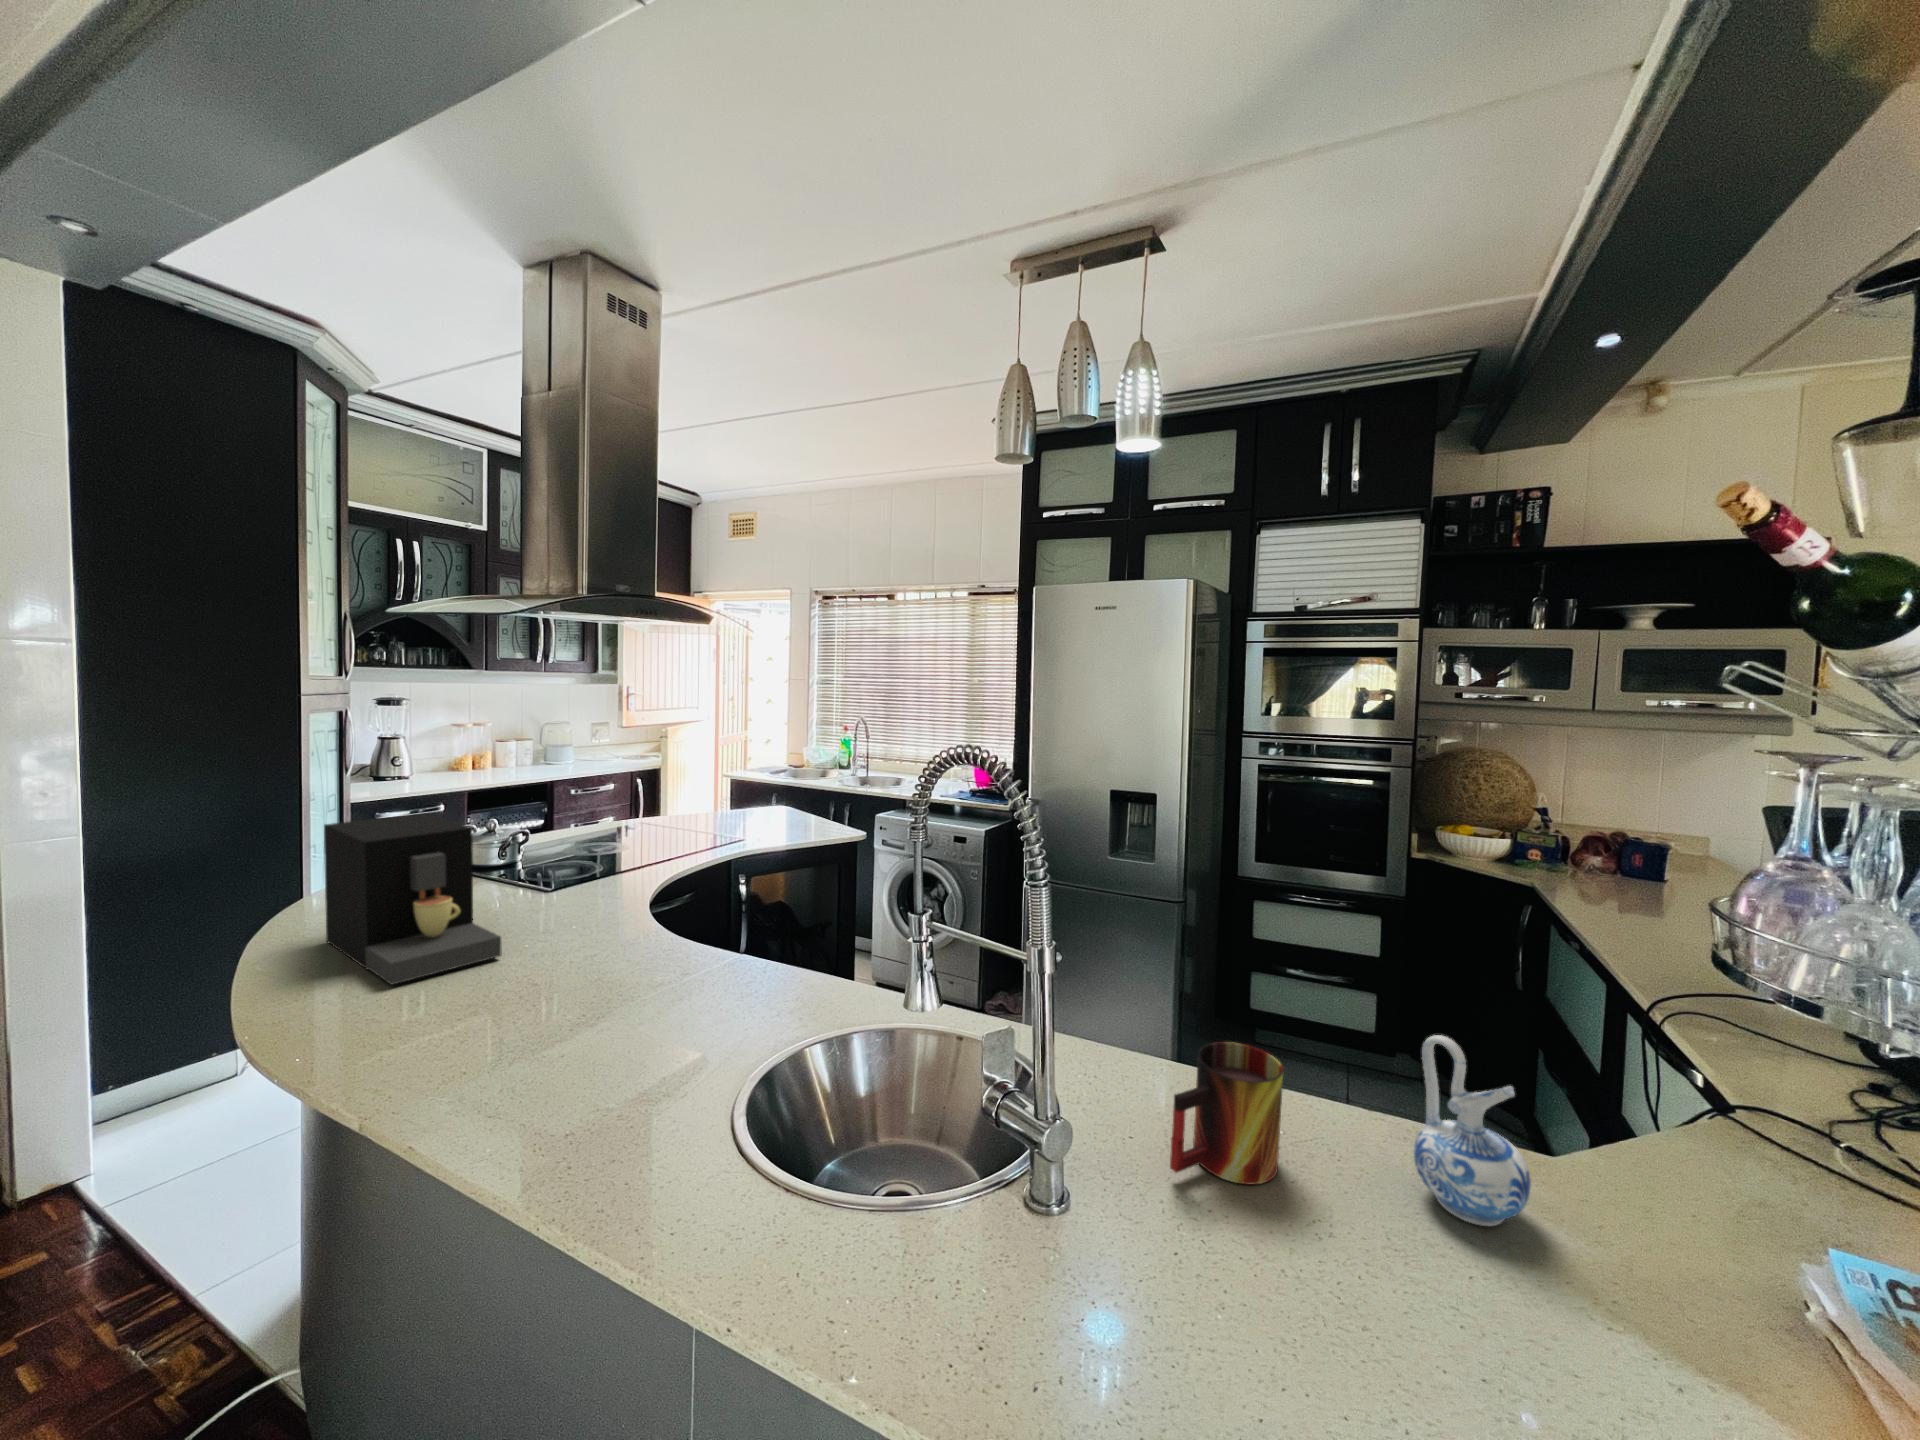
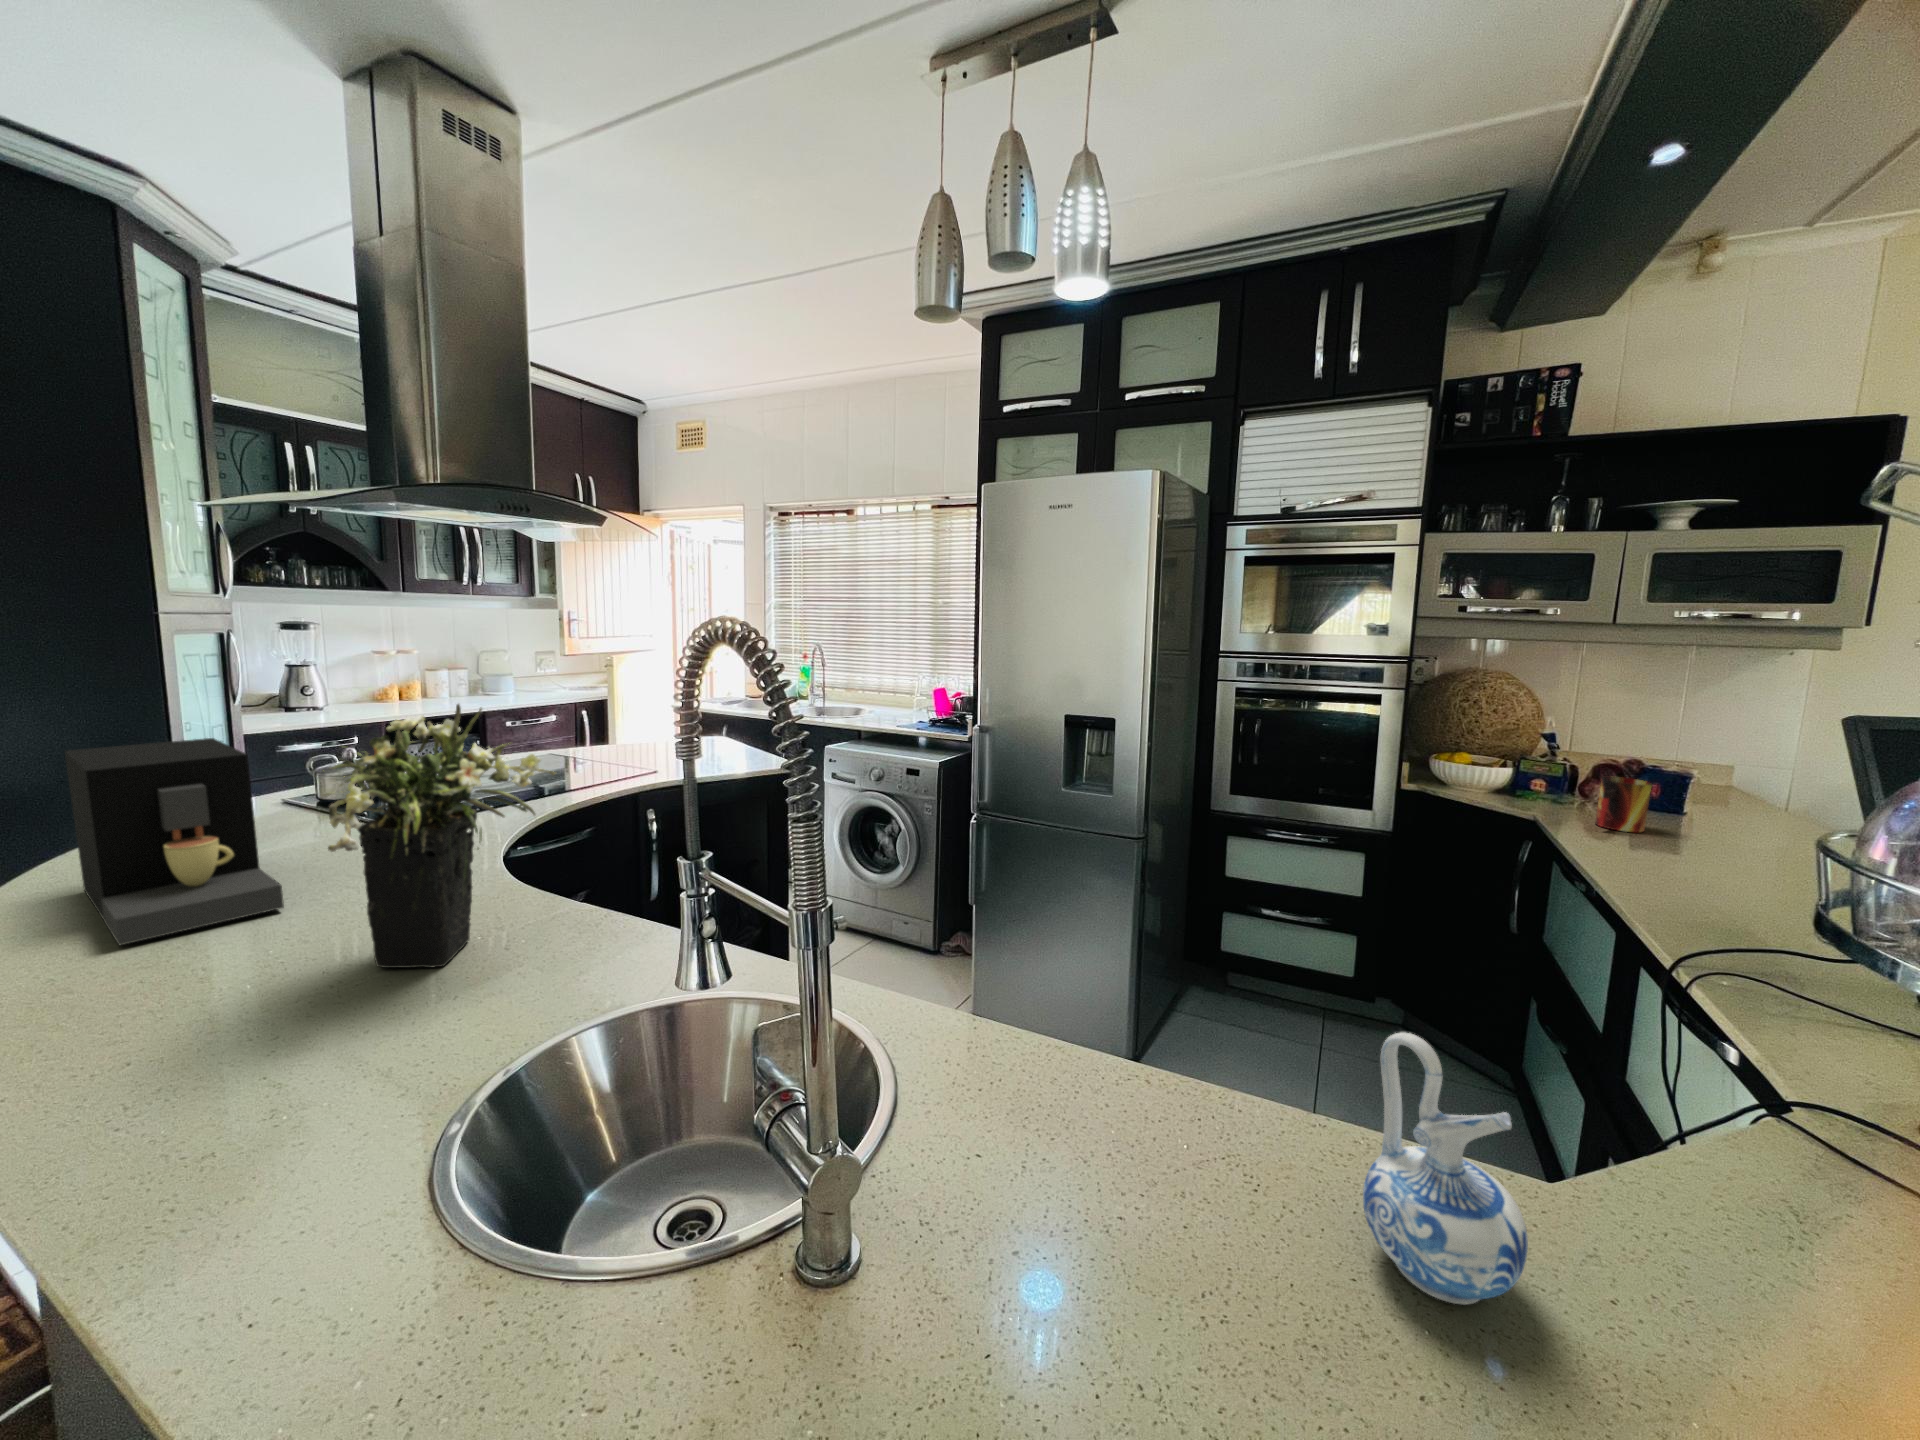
flower arrangement: none [573,789,742,1003] -> present [325,704,555,968]
mug: present [1170,1042,1283,1184] -> present [1595,777,1652,832]

